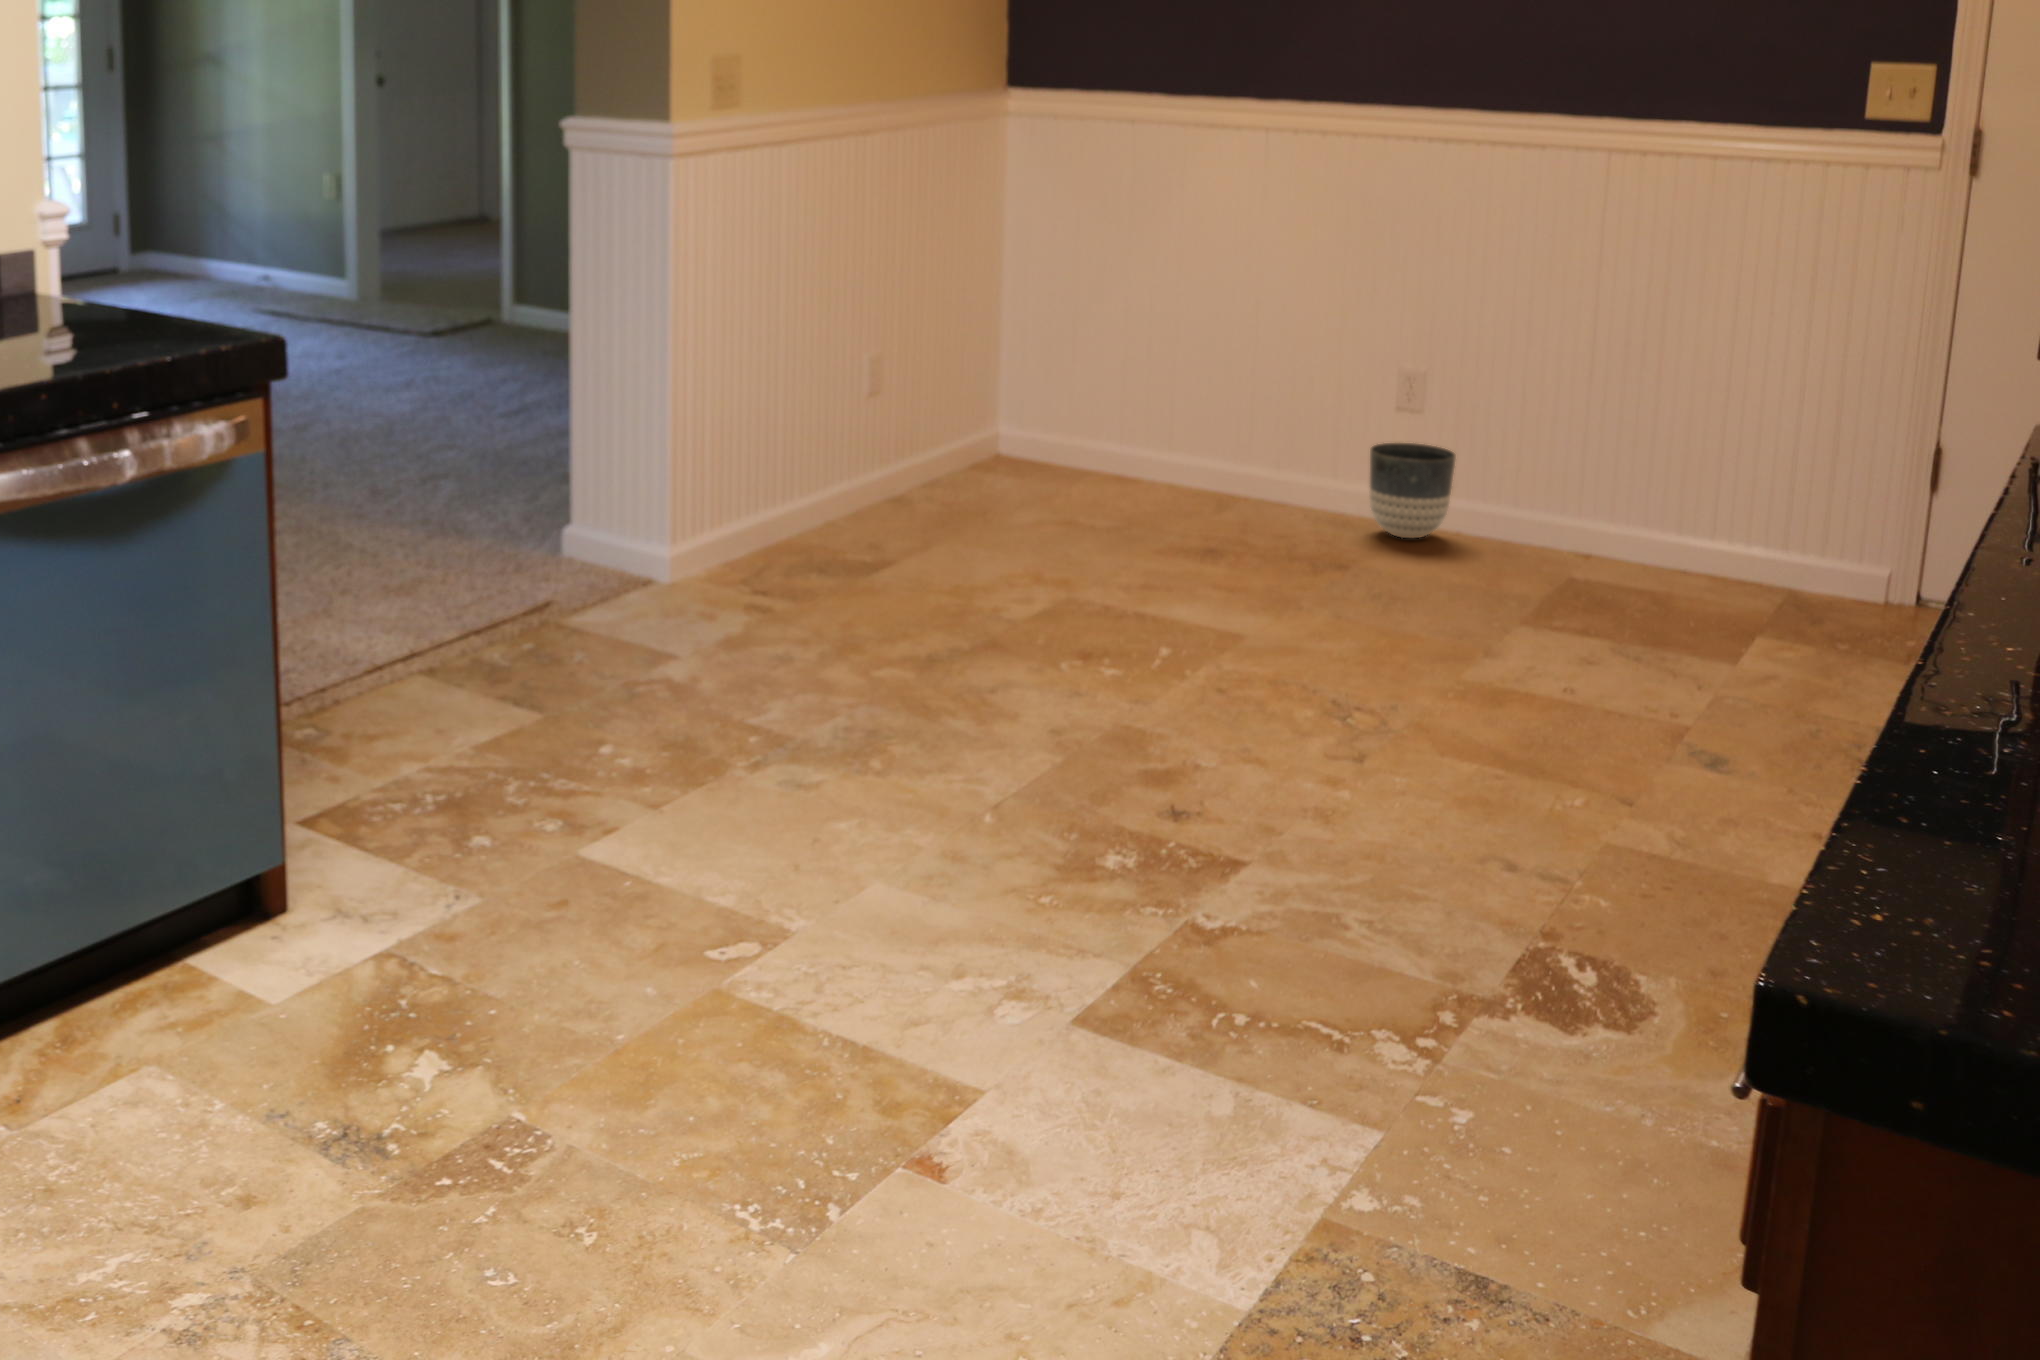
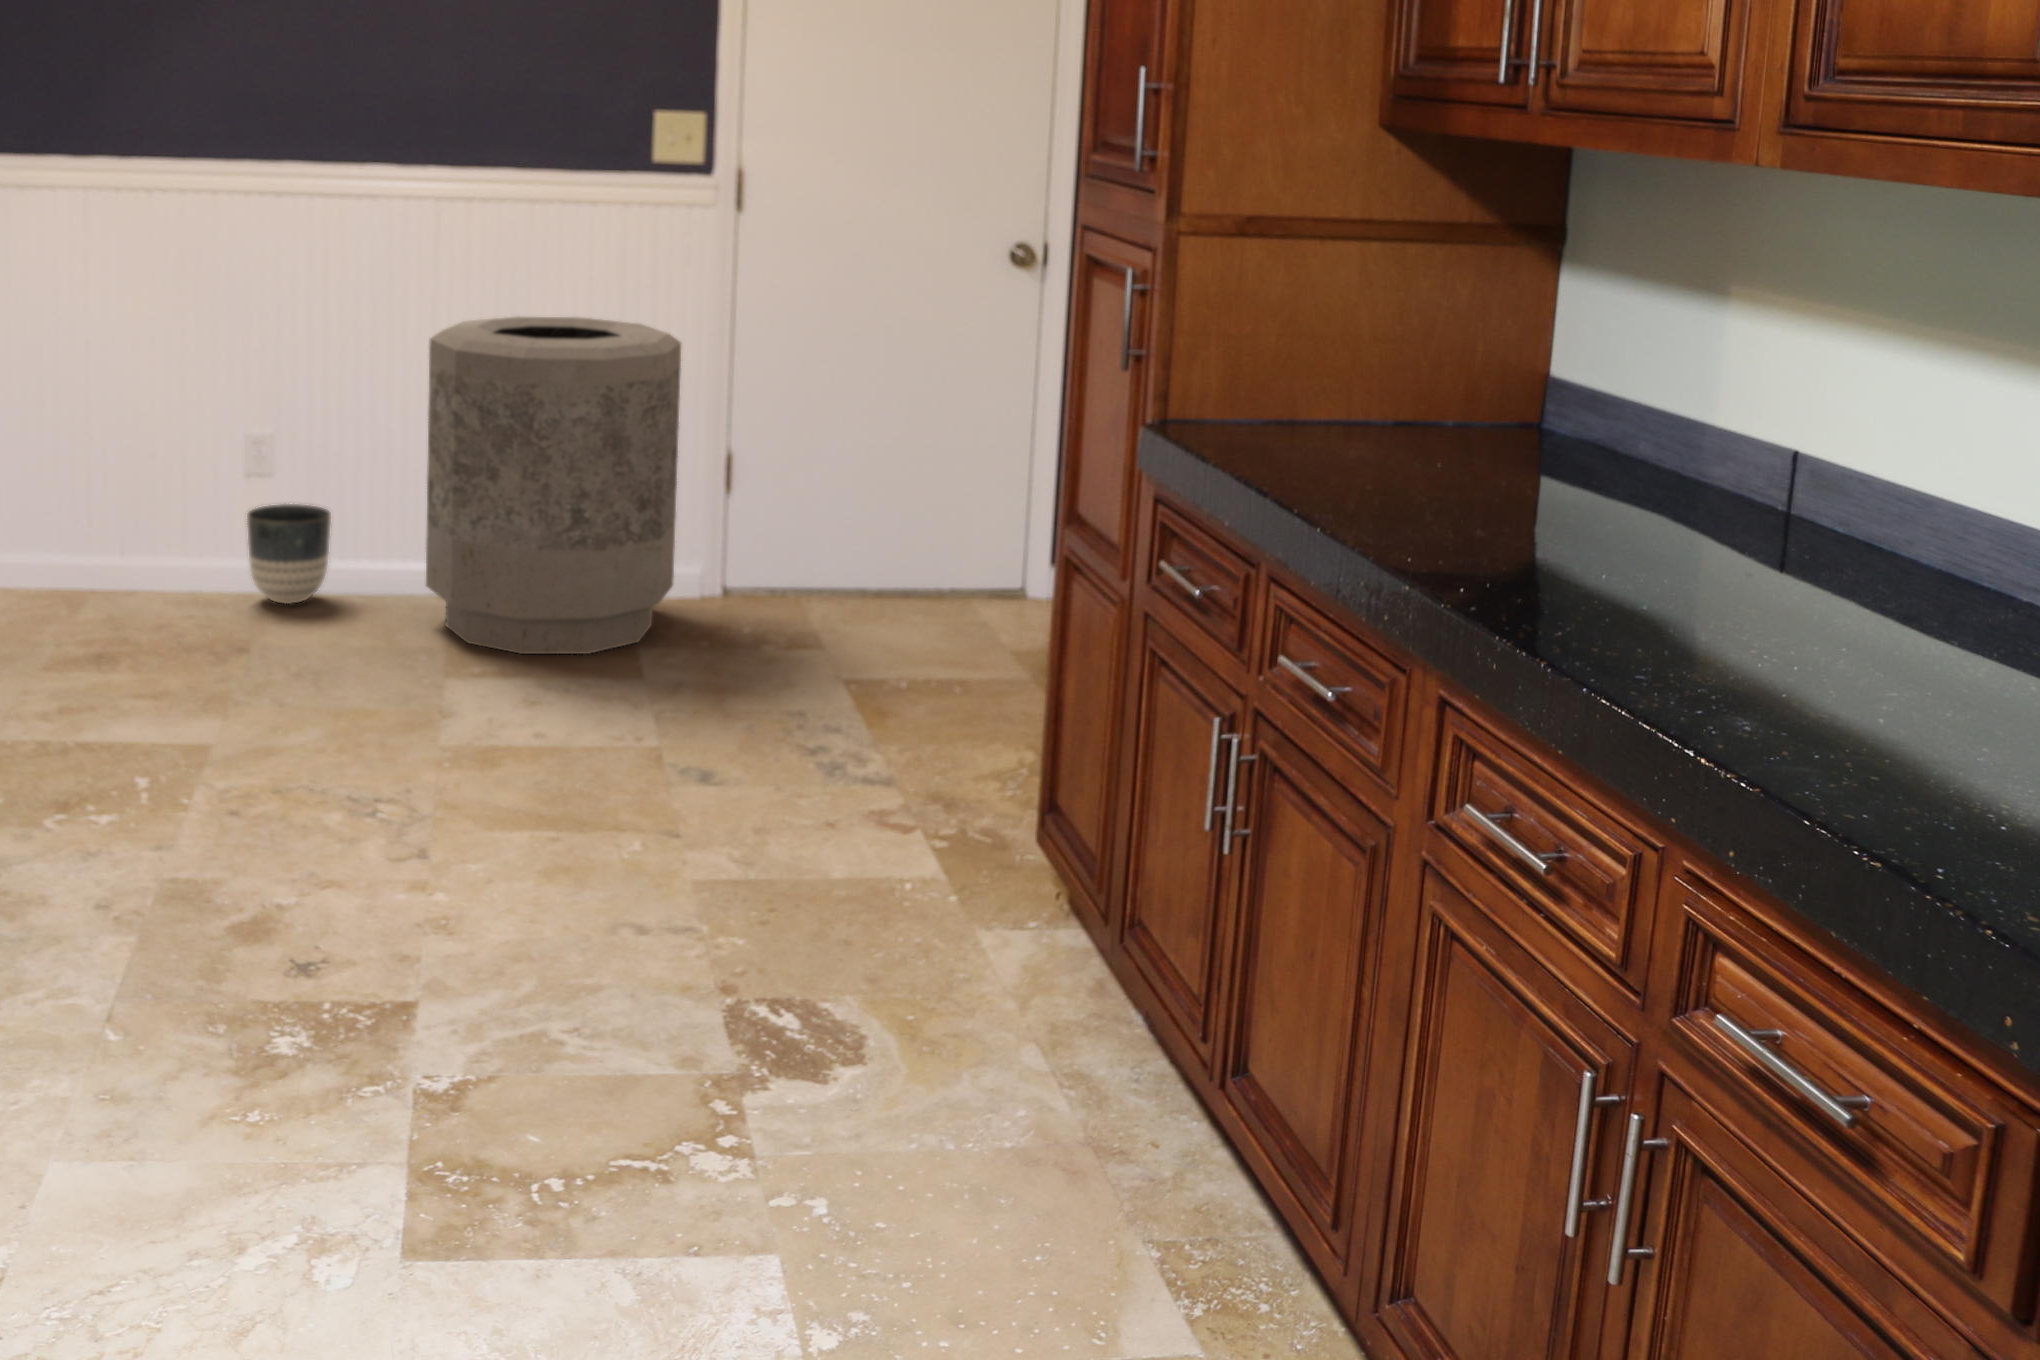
trash can: none [1531,277,1851,633] -> present [426,317,681,654]

